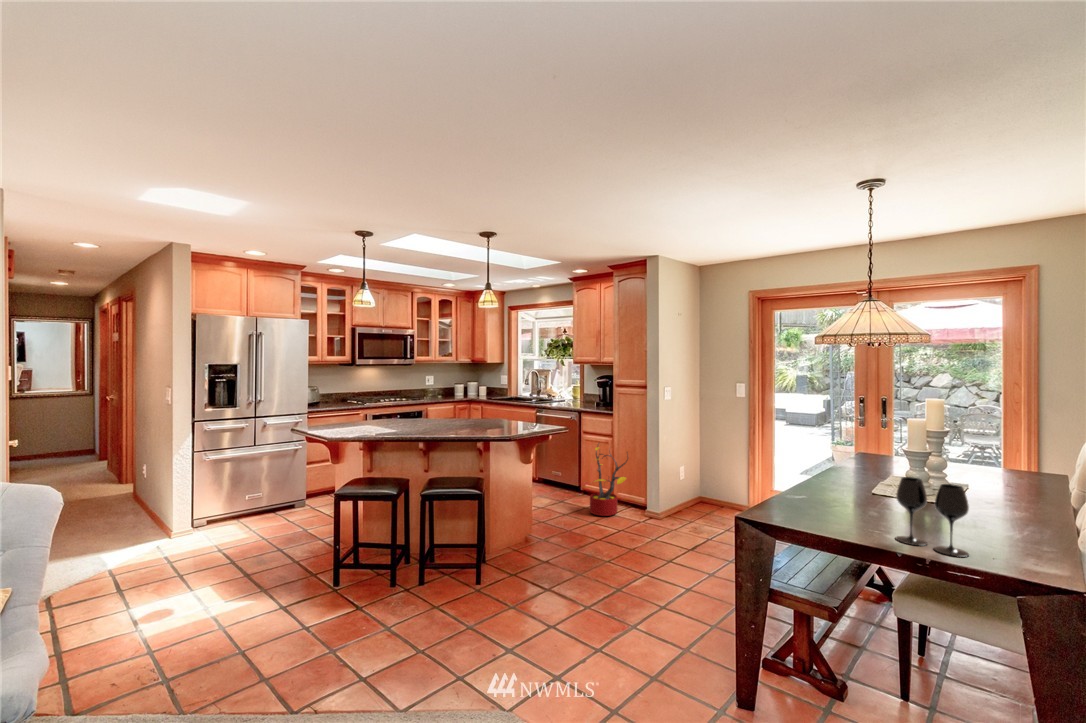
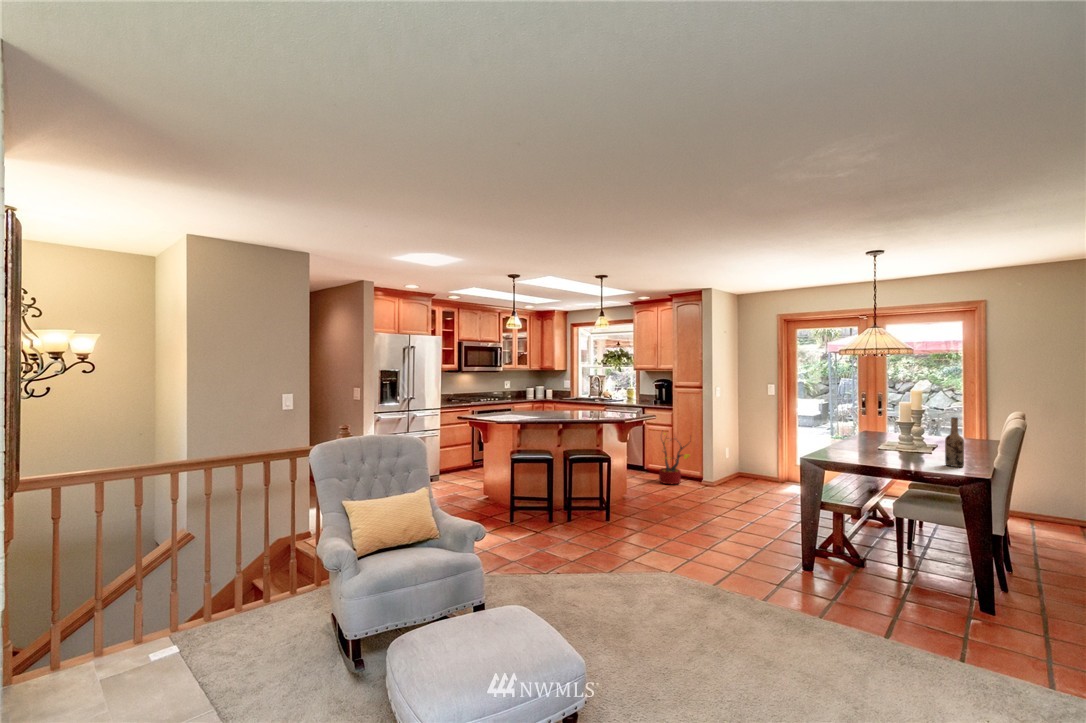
wine bottle: none [987,458,1024,551] -> present [945,417,964,467]
wine glass: present [895,477,969,557] -> none [895,429,935,469]

